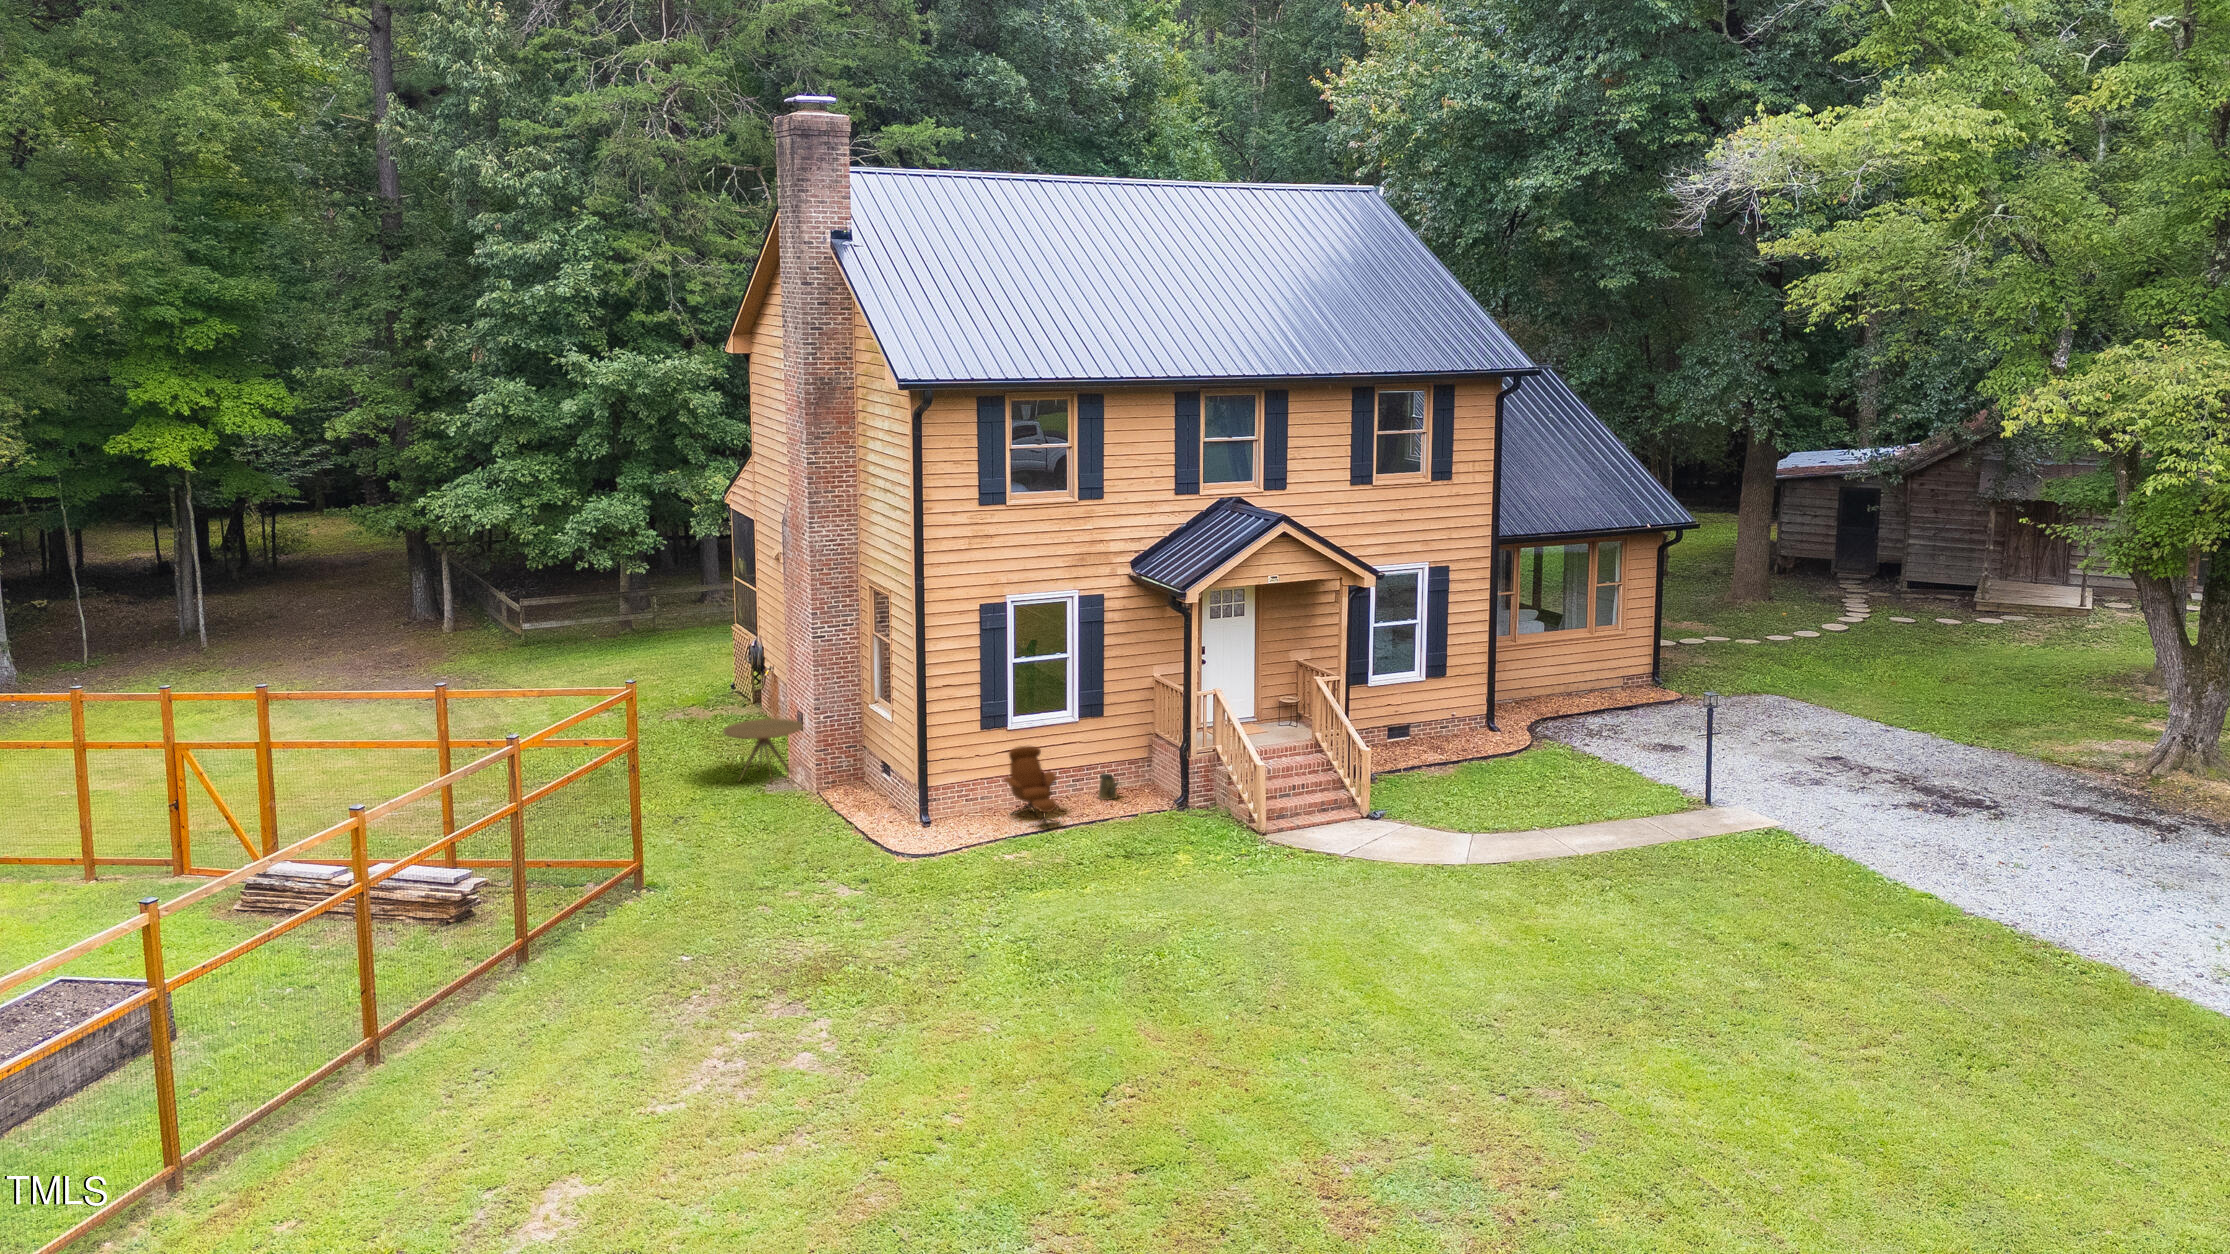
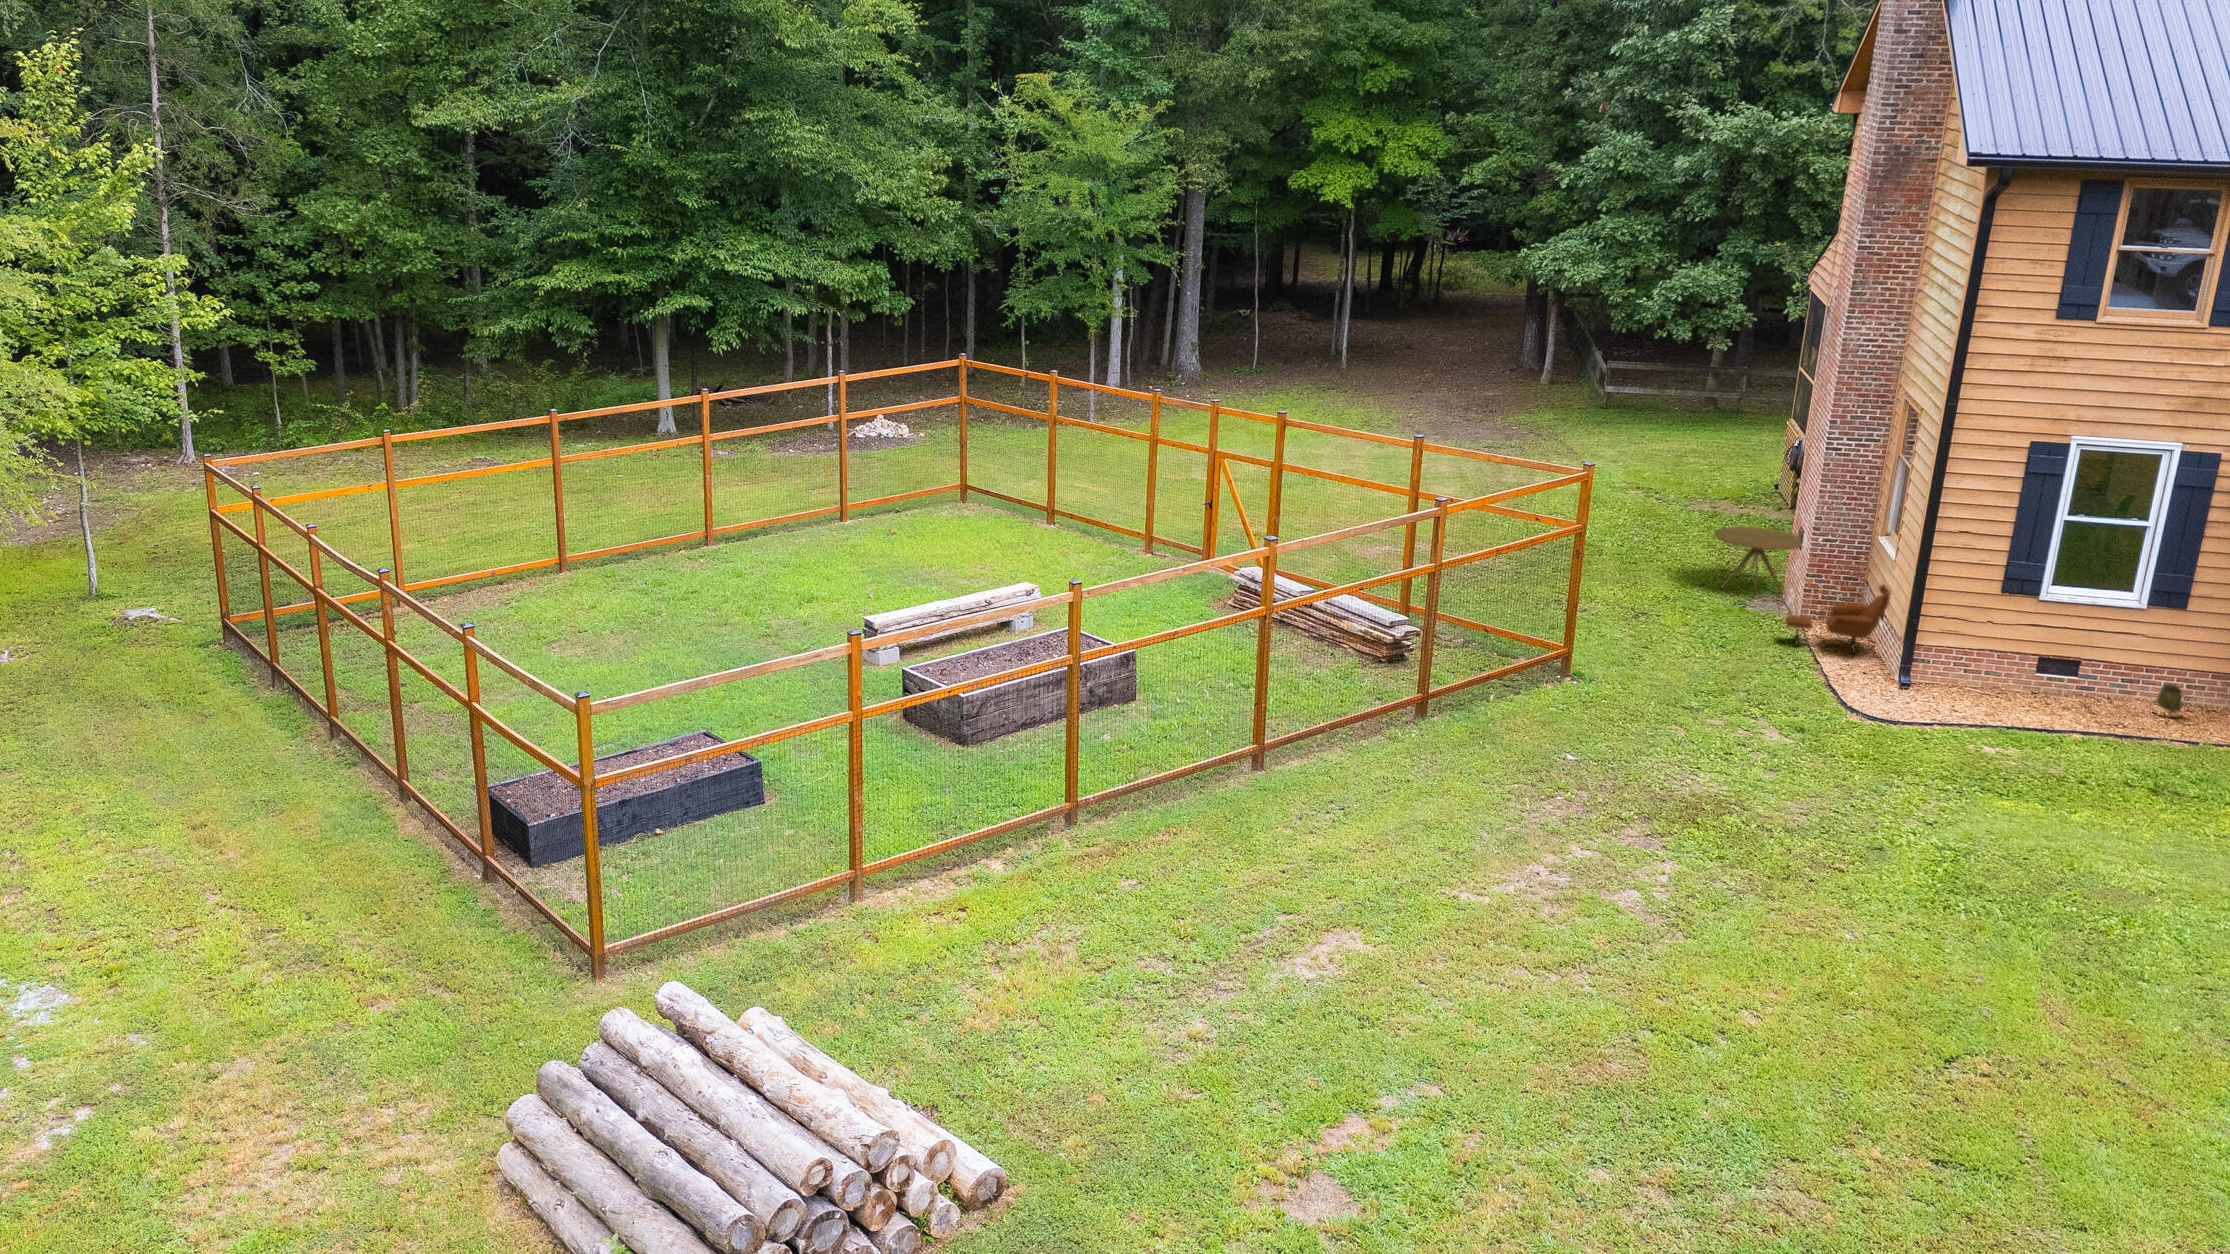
lounge chair: present [1005,746,1057,826] -> present [1785,584,1891,654]

